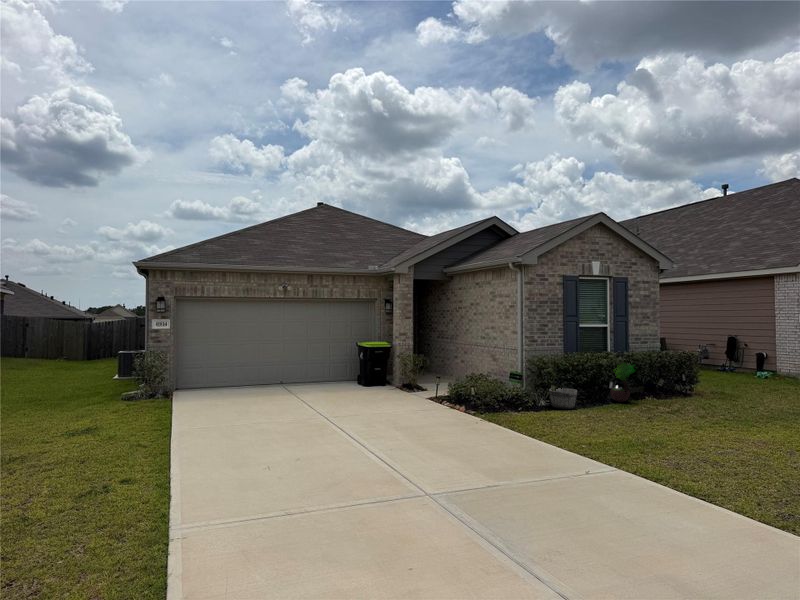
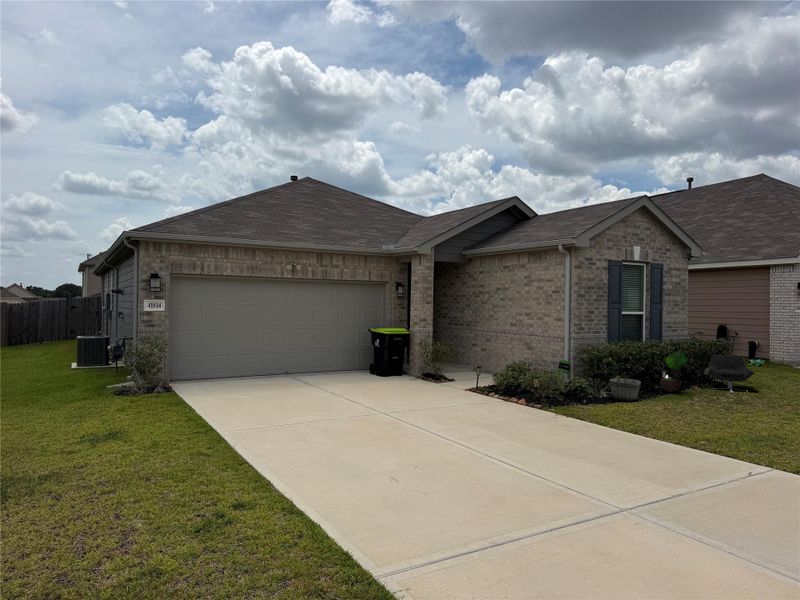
lounge chair: none [664,366,708,403] -> present [708,355,754,393]

